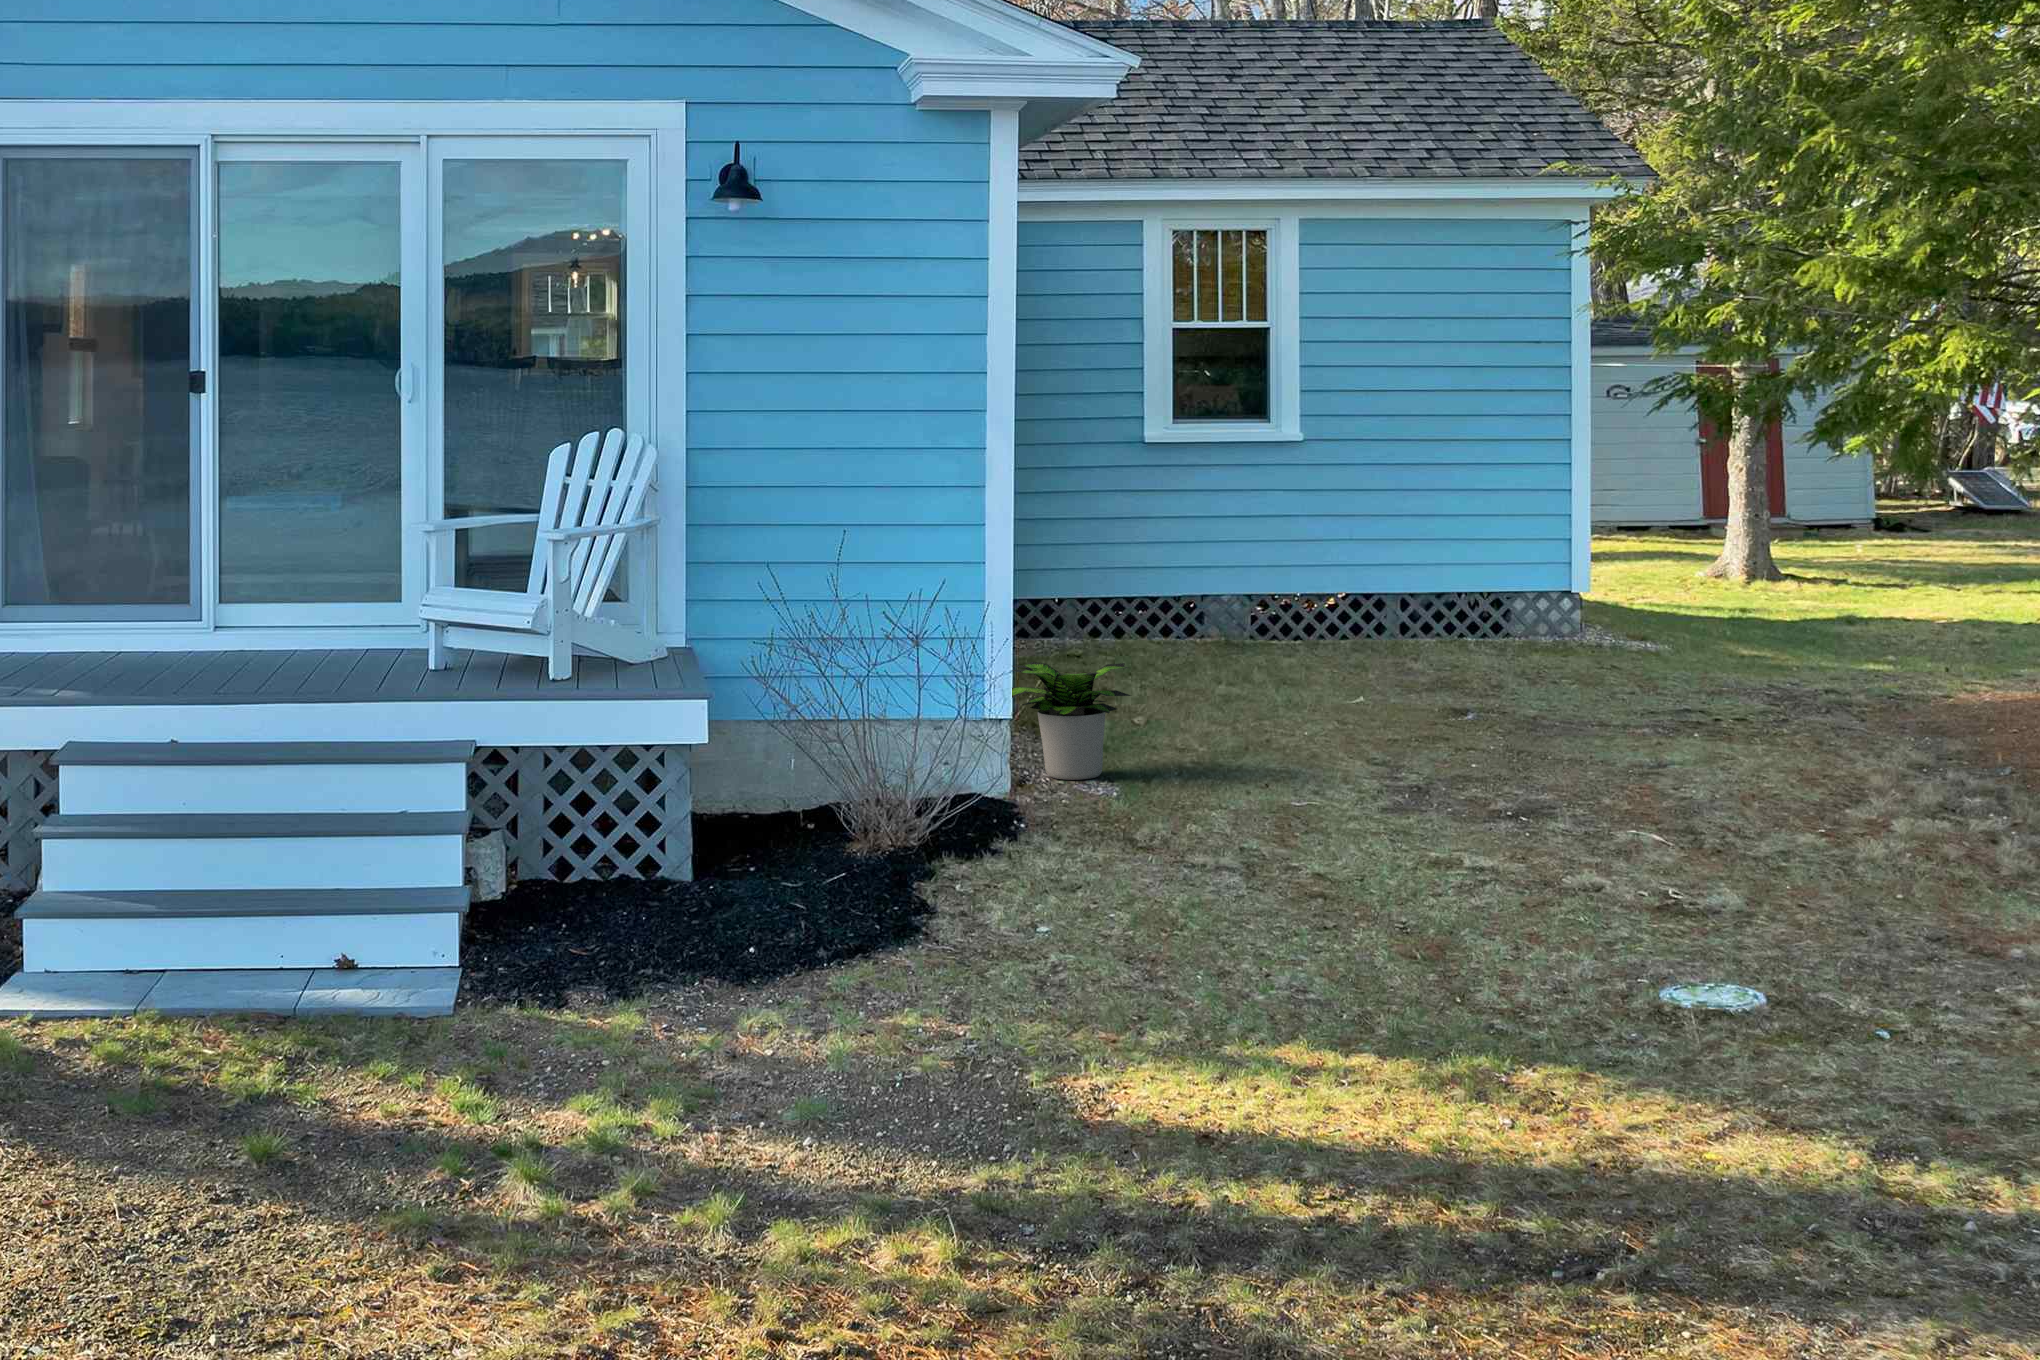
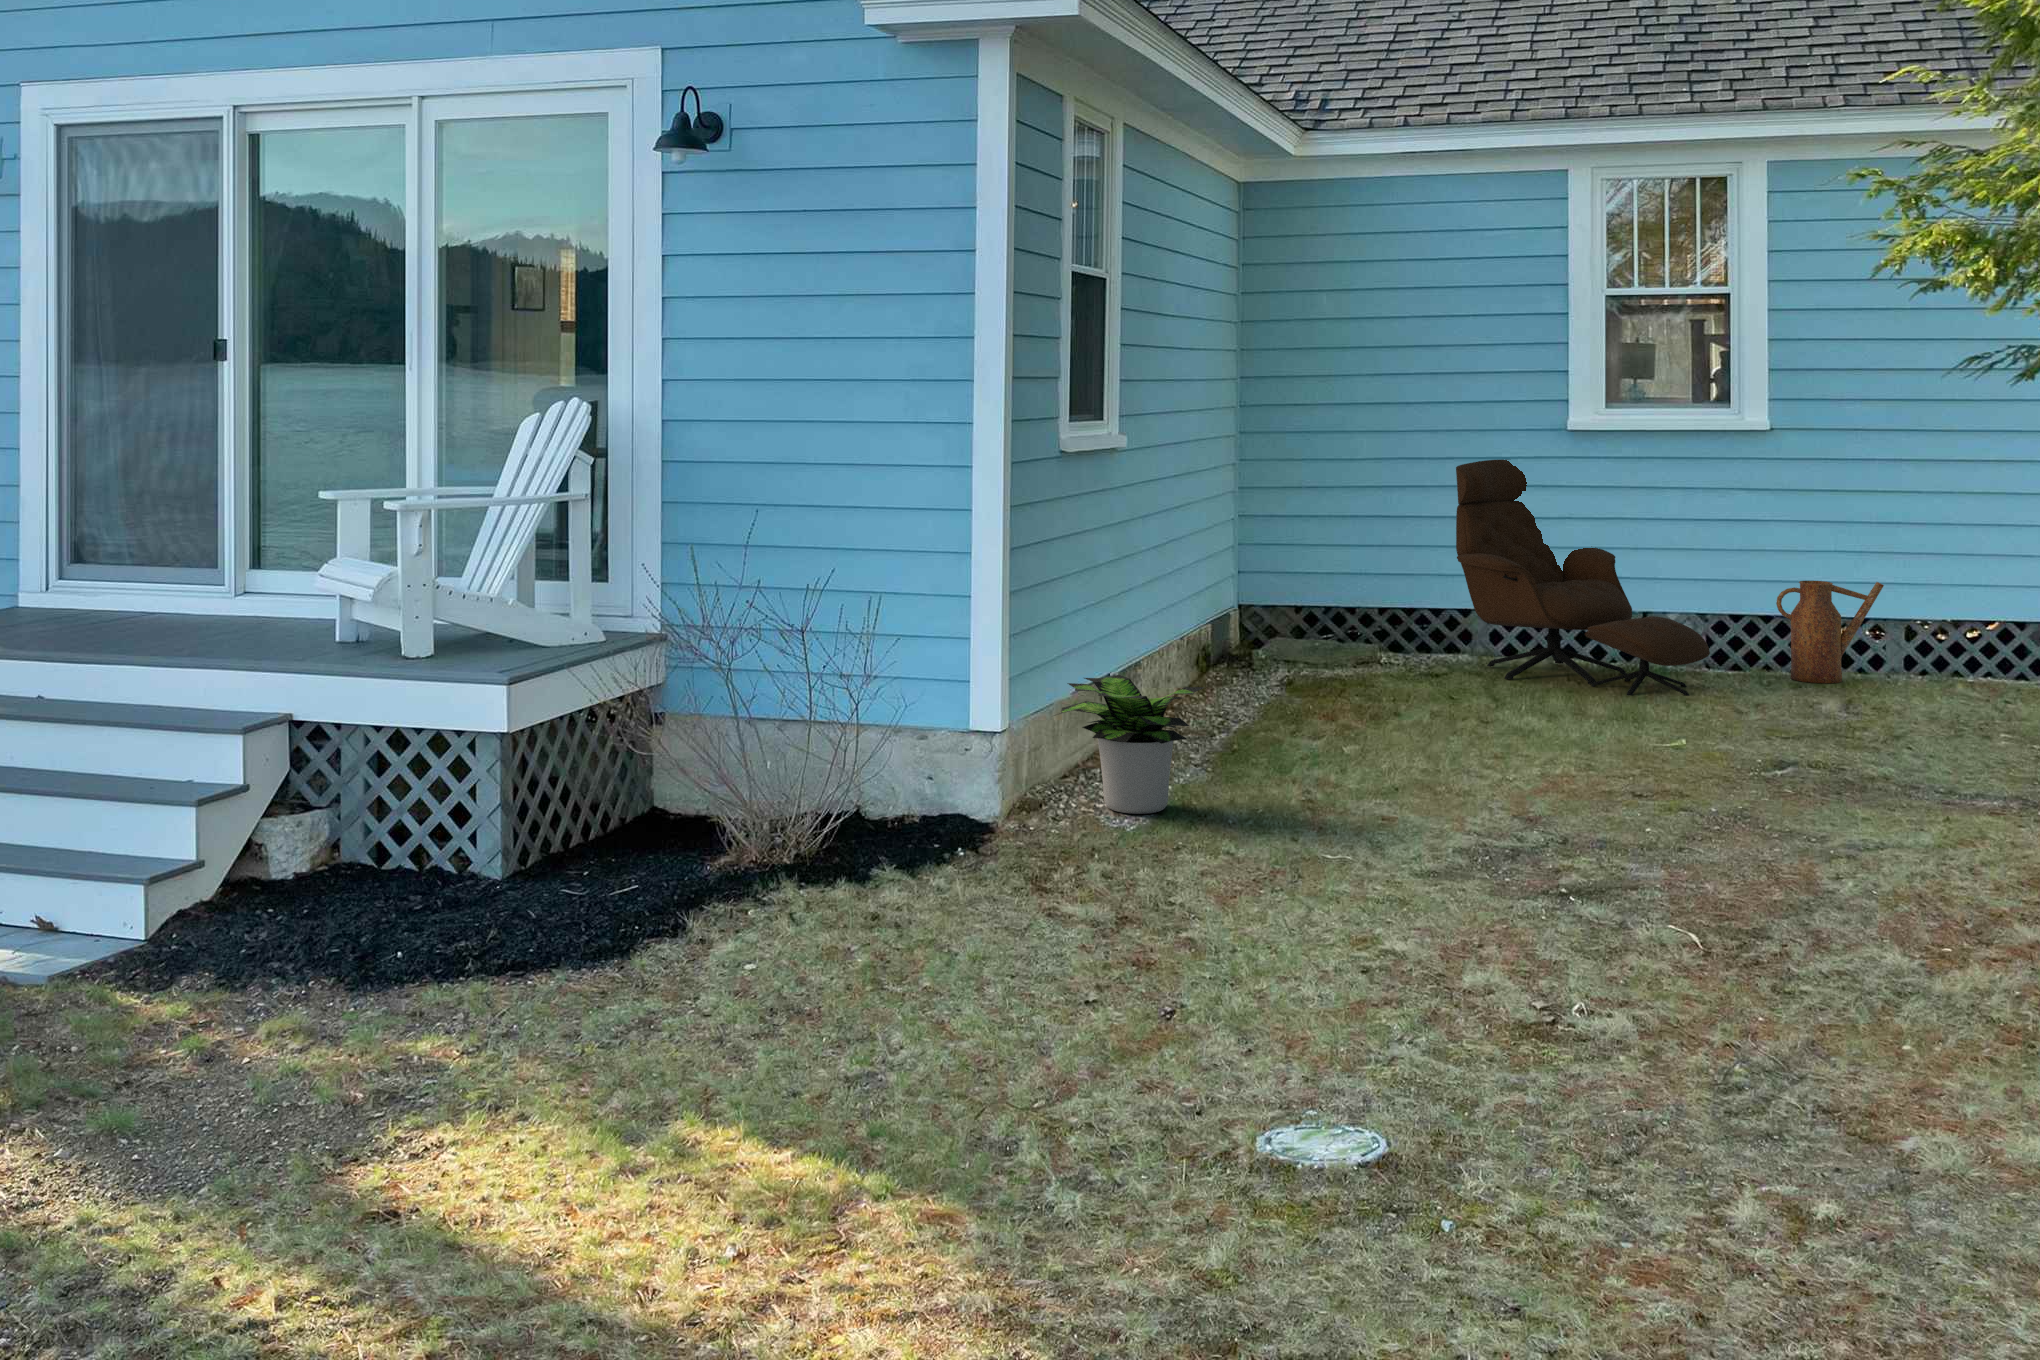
lounge chair: none [1069,478,1295,671] -> present [1456,459,1710,696]
watering can: none [1320,563,1398,651] -> present [1776,581,1884,683]

